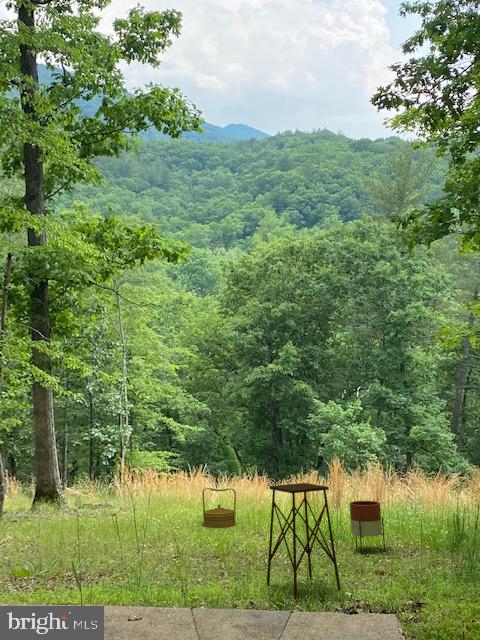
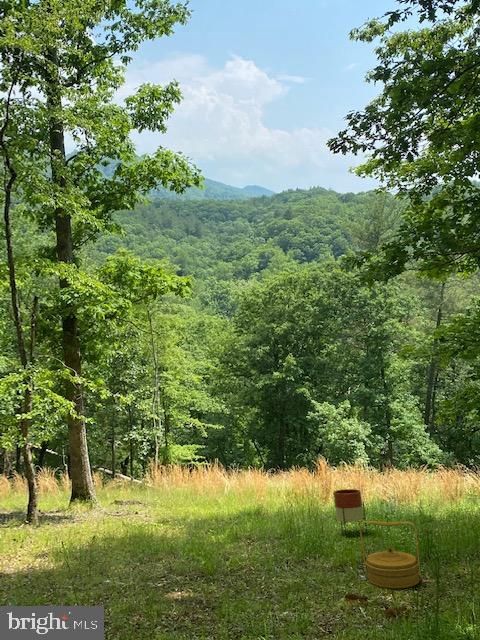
side table: present [267,483,341,599] -> none [257,477,324,586]
basket: present [202,488,236,528] -> present [359,521,421,588]

